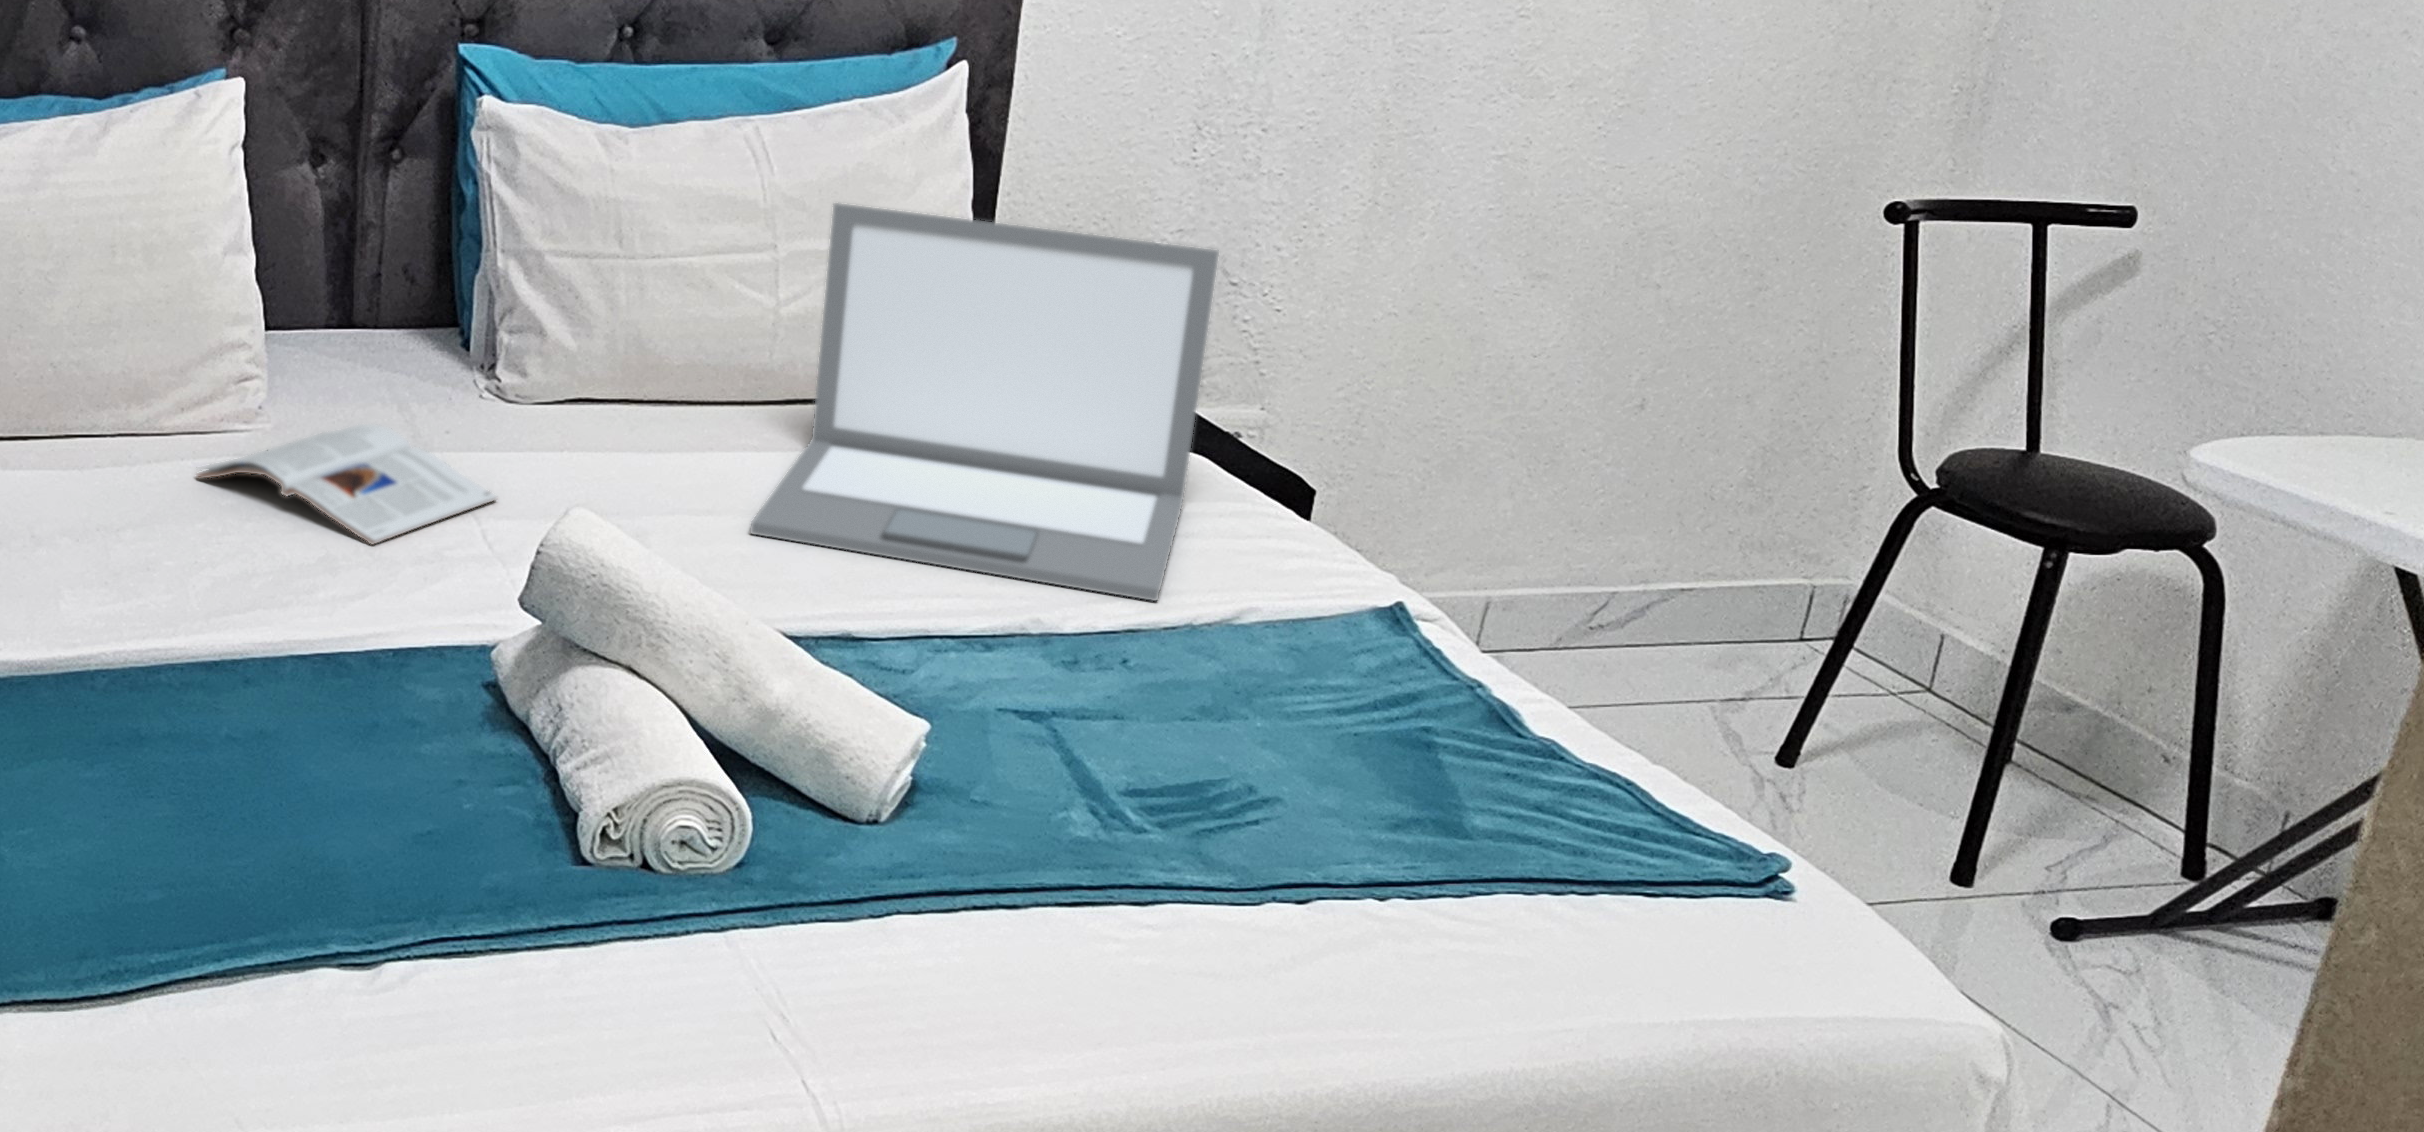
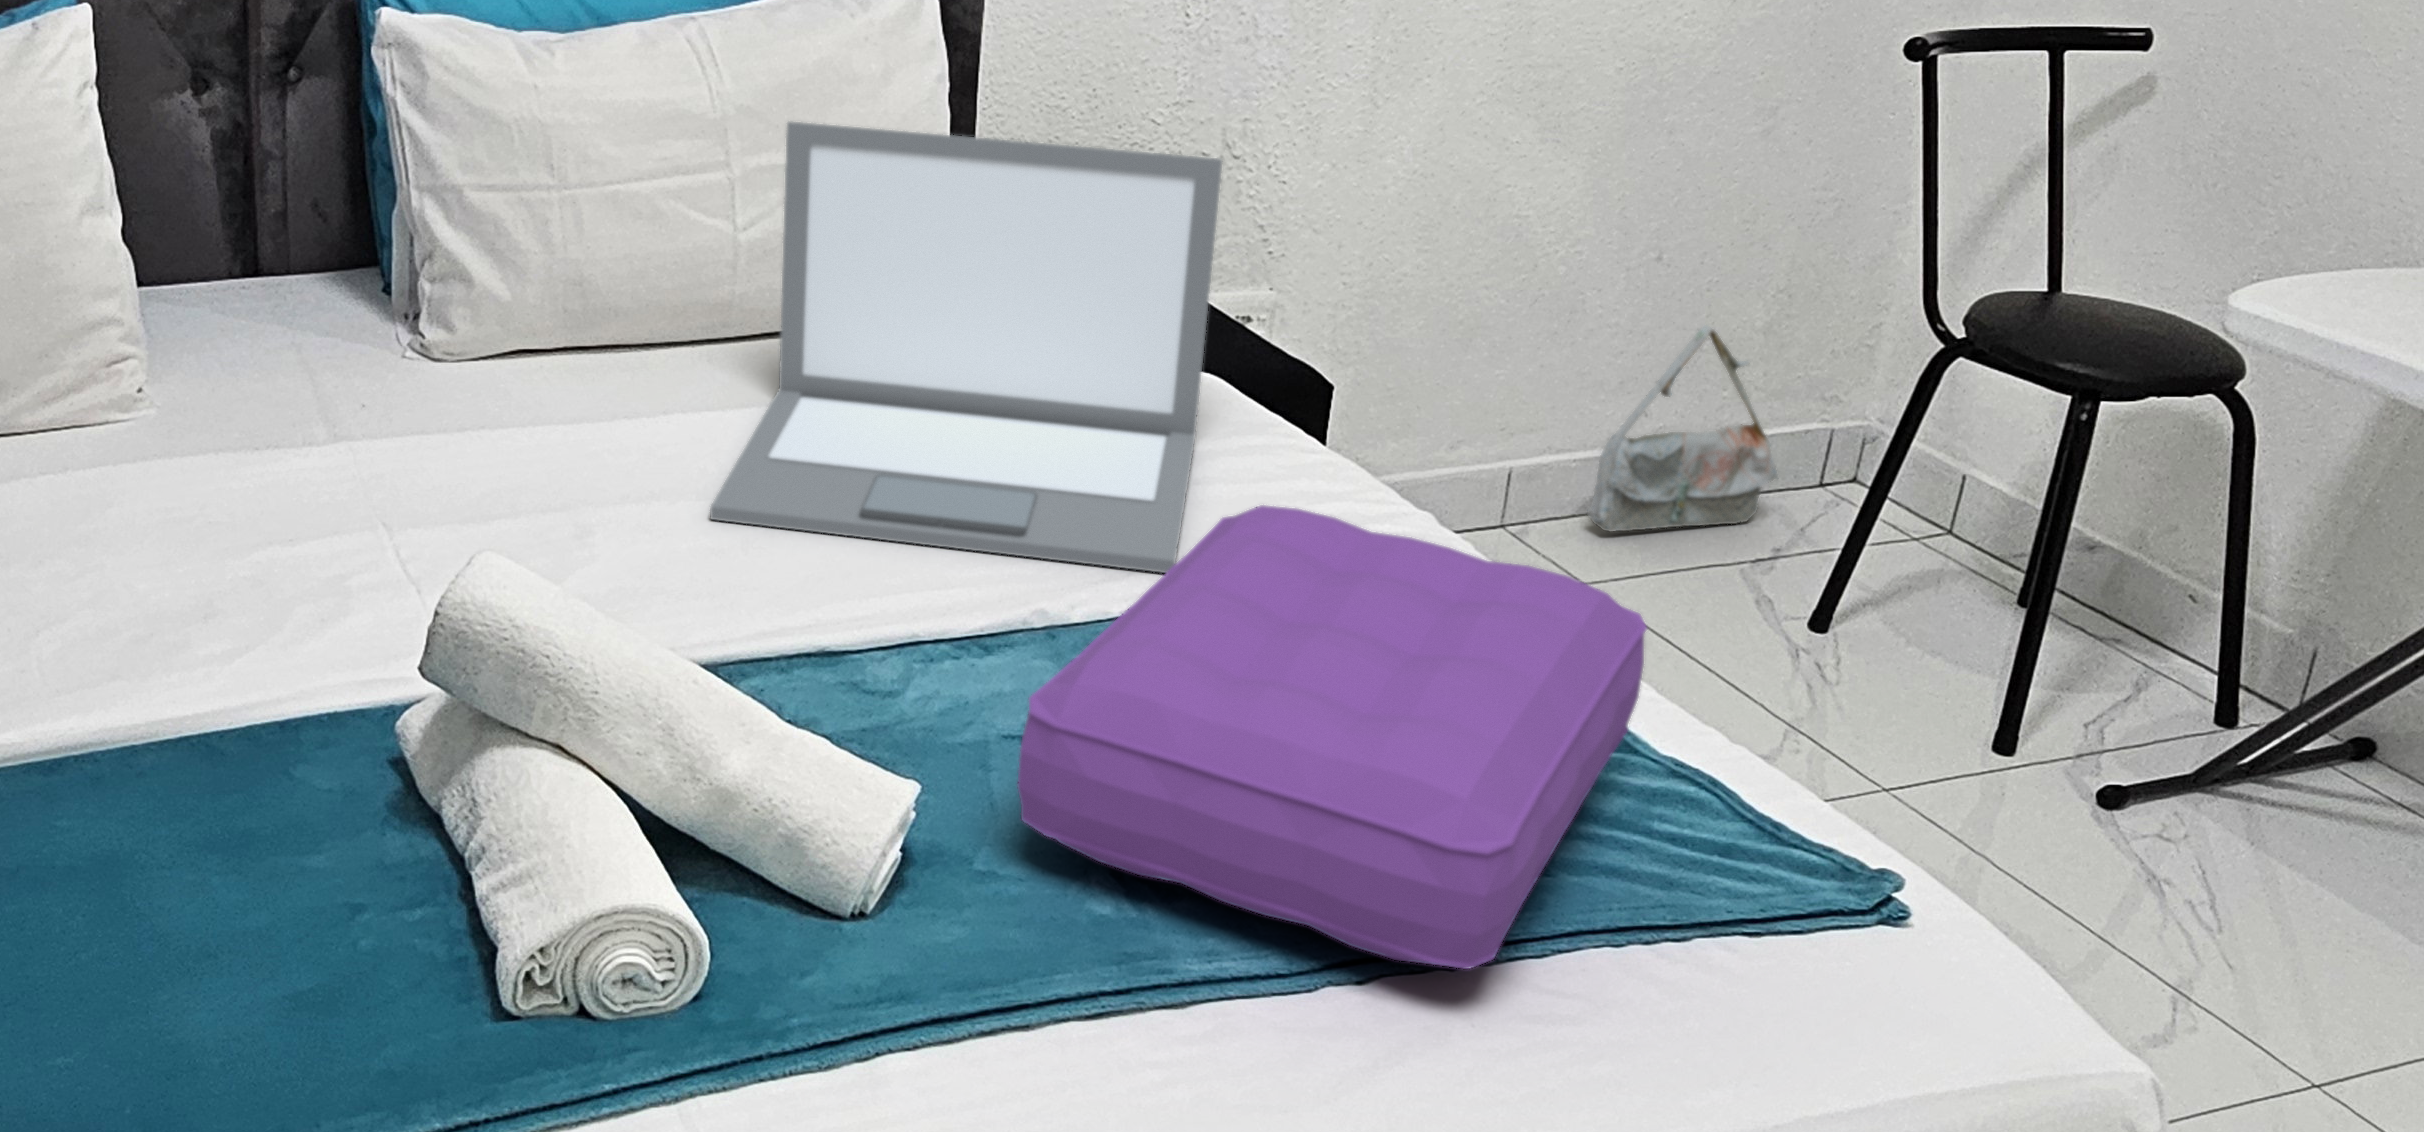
magazine: present [197,424,496,544] -> none [53,411,416,571]
bag: none [1562,471,1754,666] -> present [1587,326,1778,531]
pillow: none [1014,529,1576,890] -> present [1018,505,1647,969]

